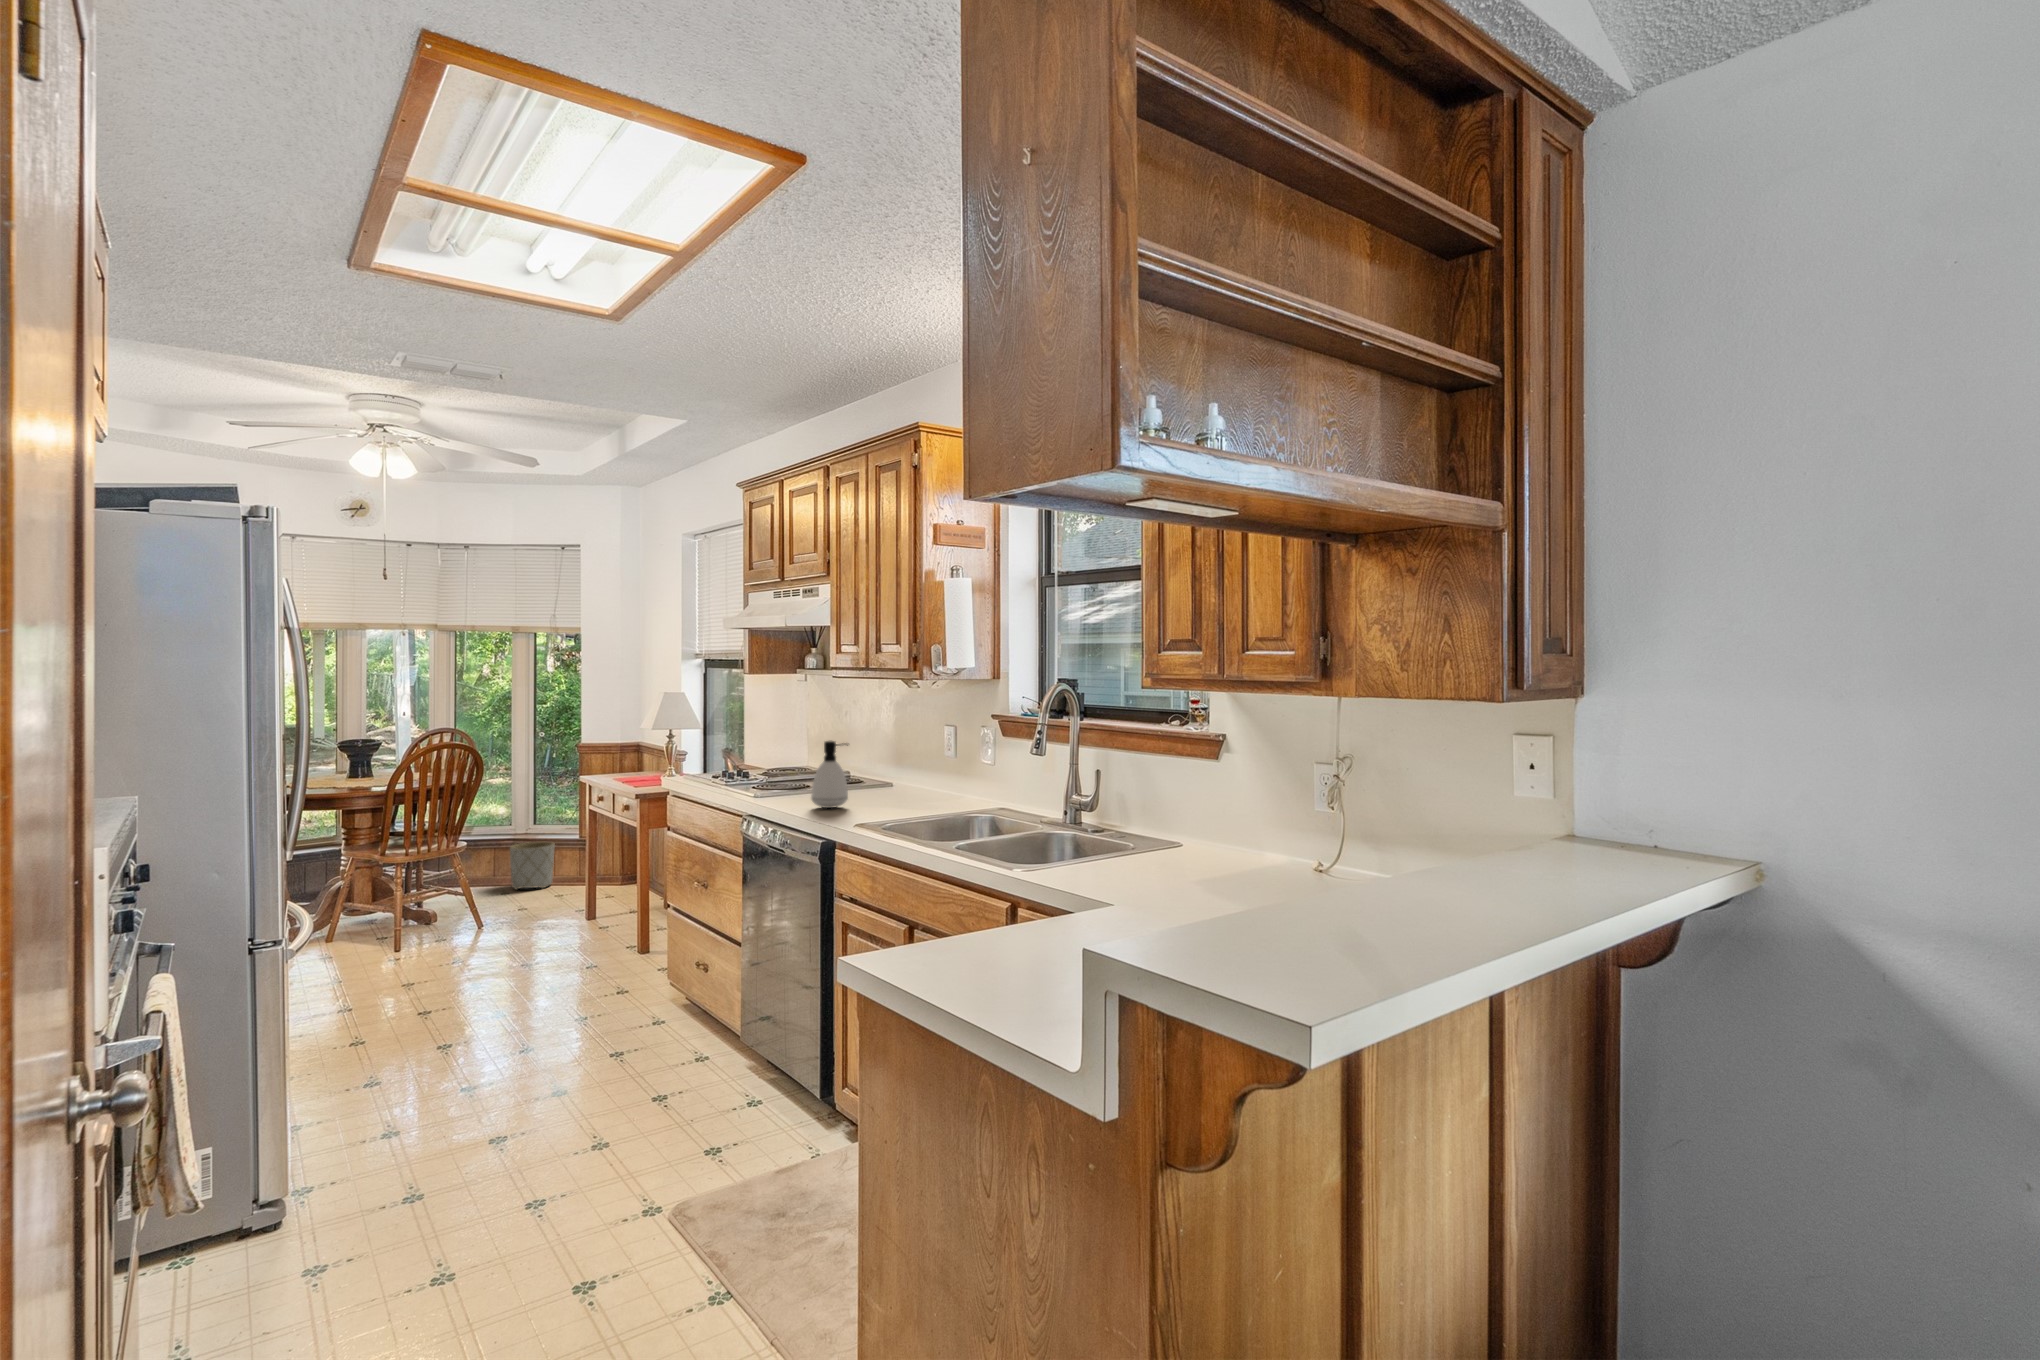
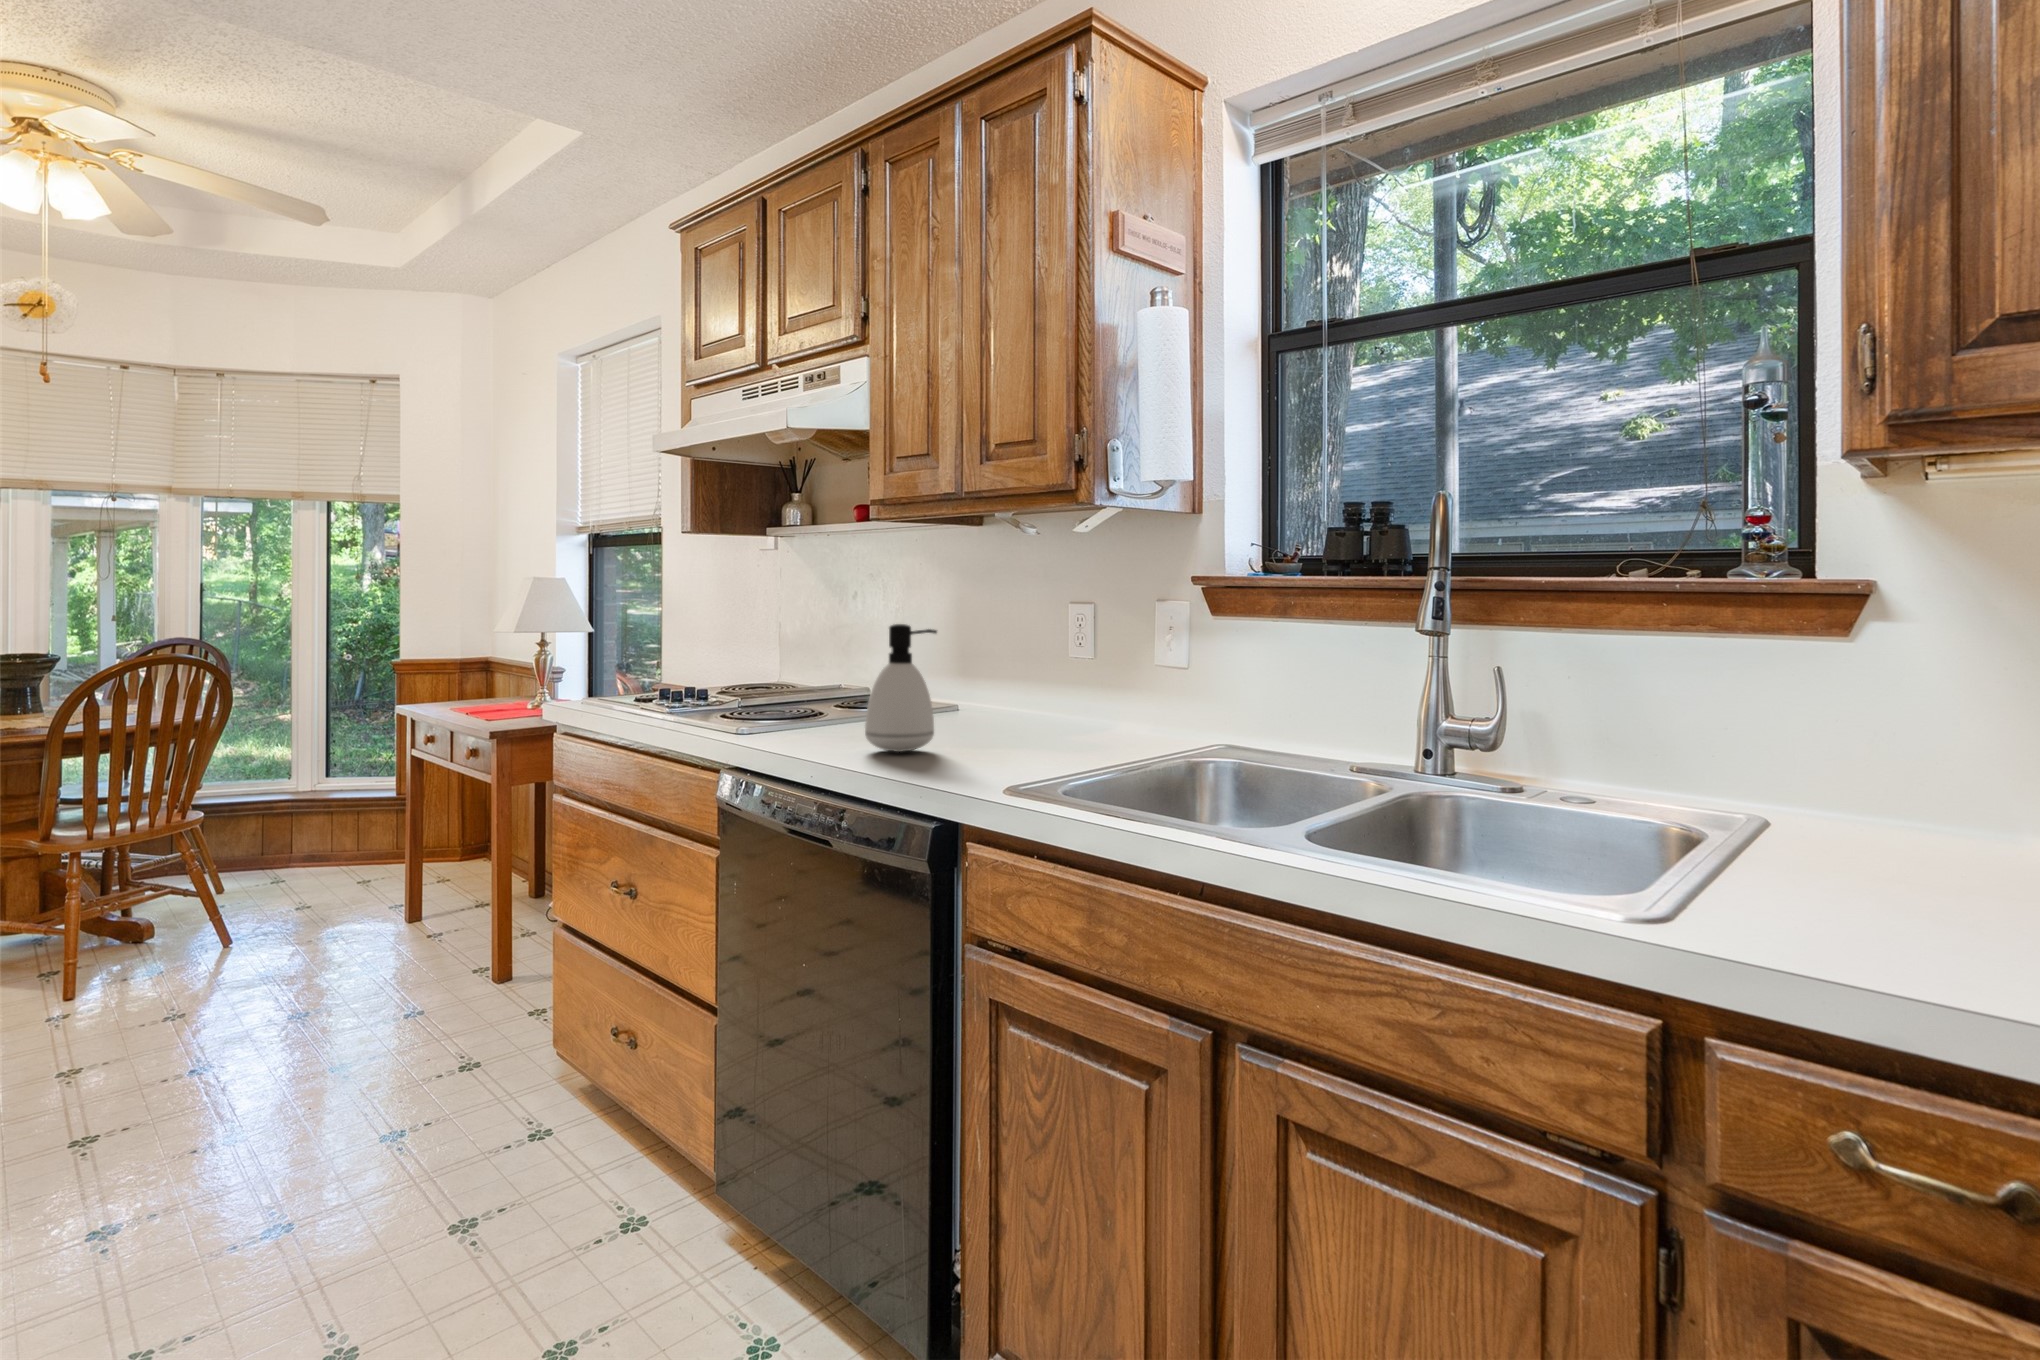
planter: present [510,842,555,890] -> none [287,803,360,874]

